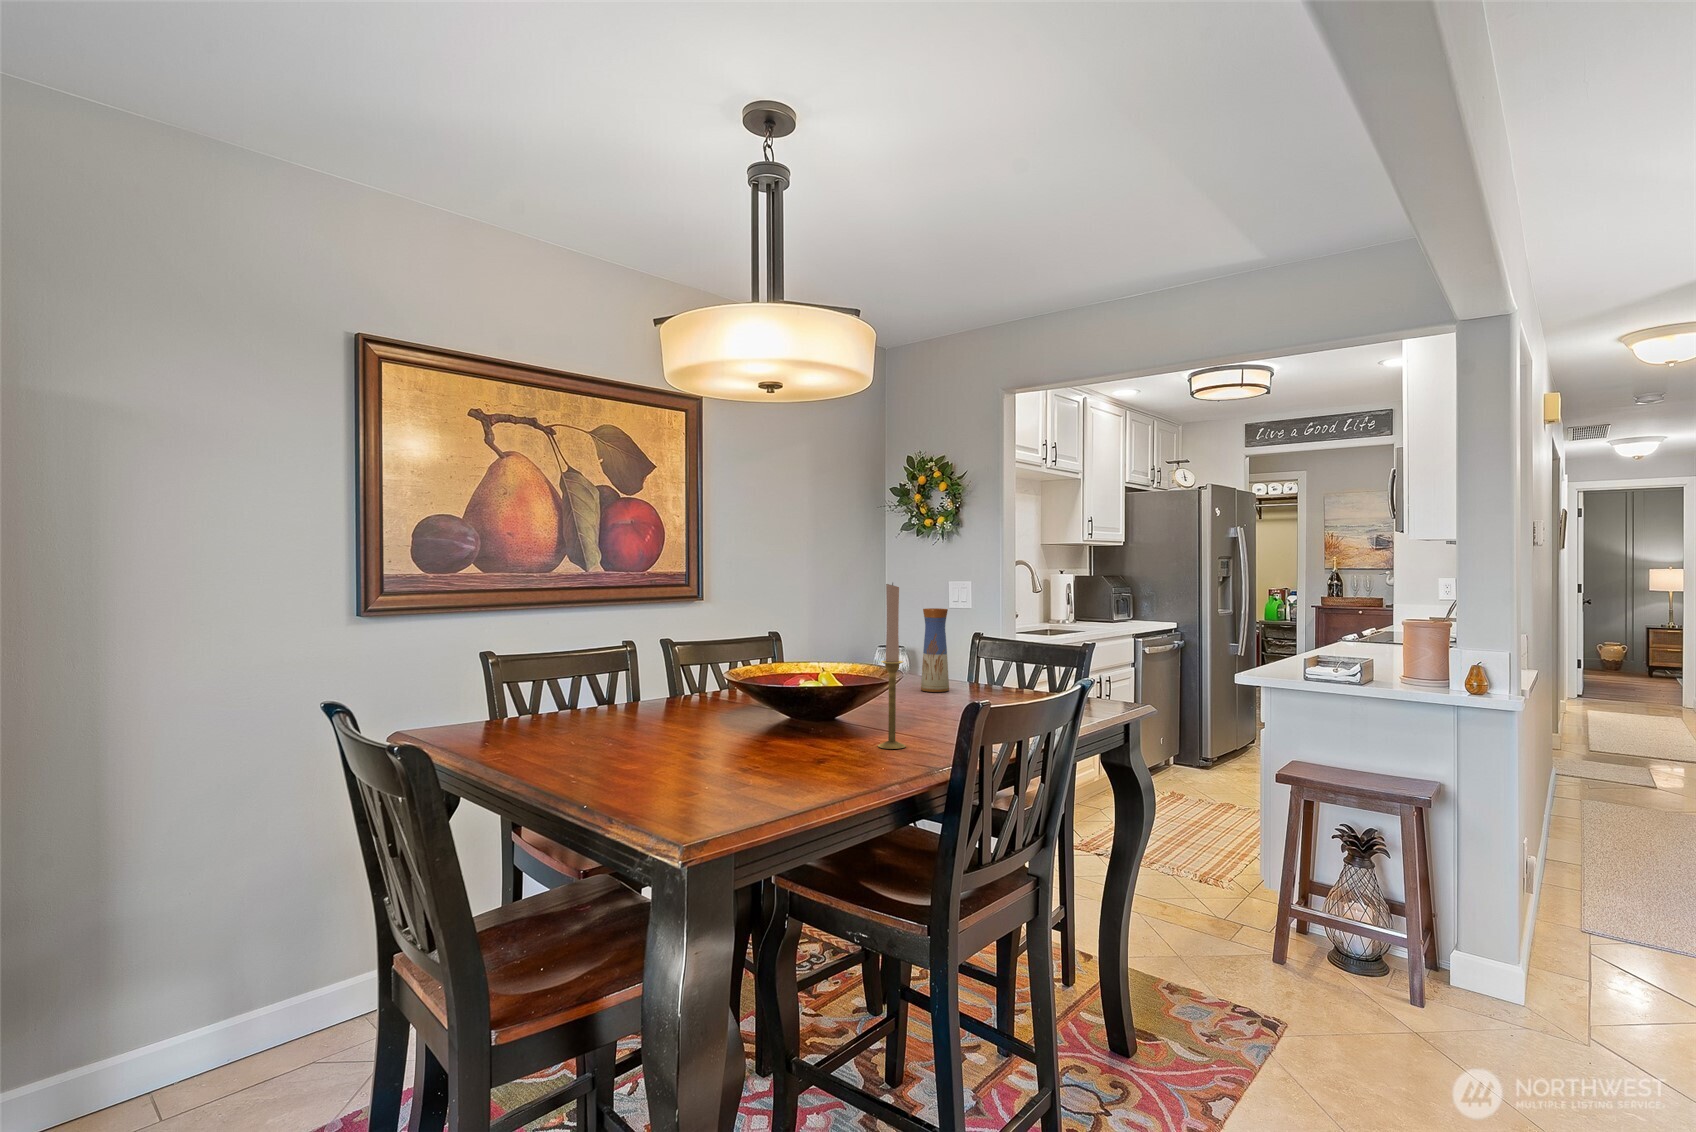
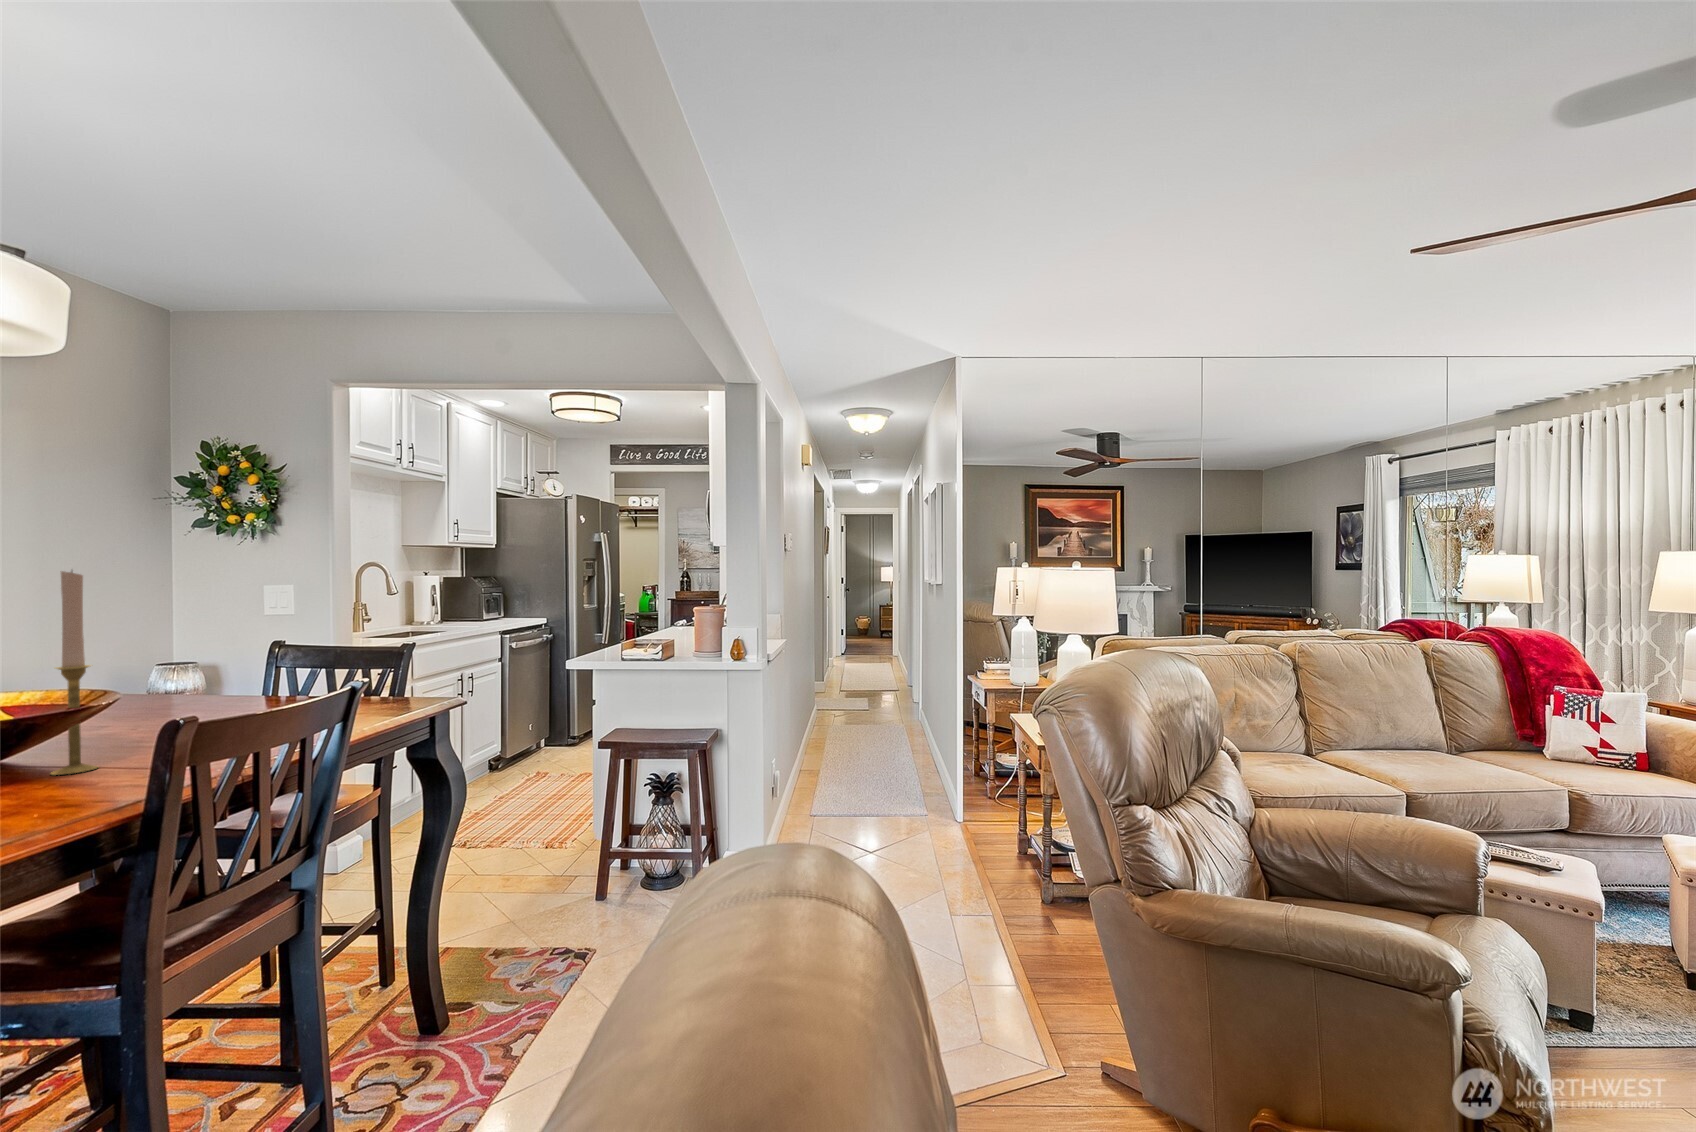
vase: present [921,608,949,692] -> none [182,609,225,705]

